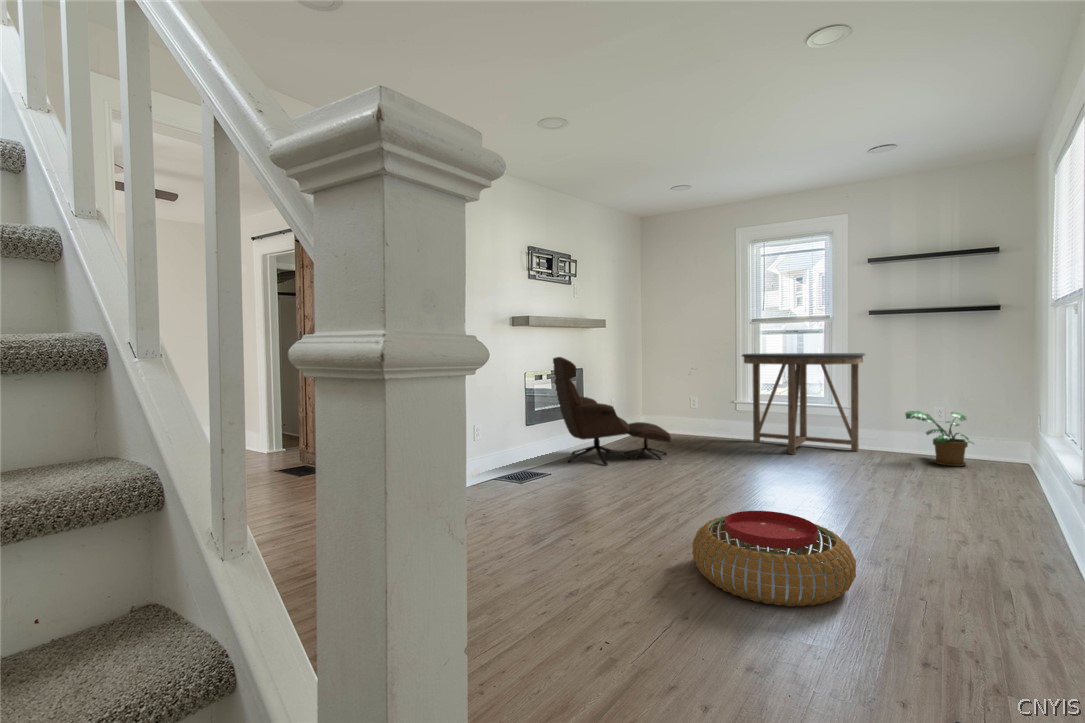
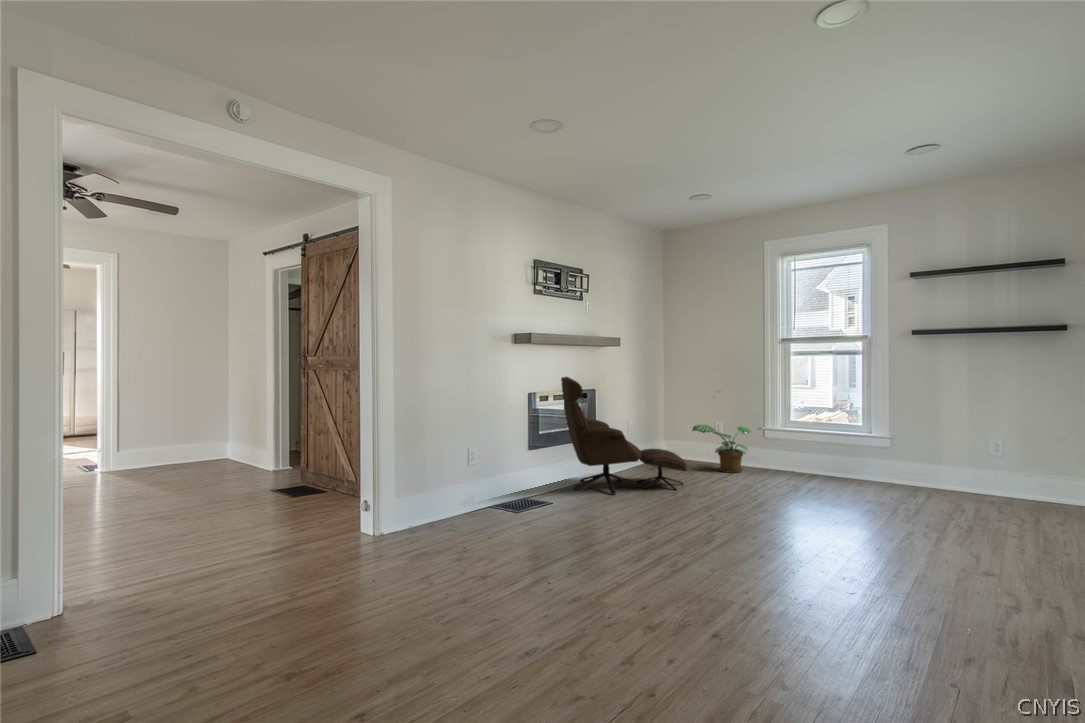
console table: present [742,353,865,454] -> none [769,376,909,489]
potted plant: present [906,411,974,466] -> present [693,425,749,473]
pouf: present [692,511,856,606] -> none [673,554,859,671]

